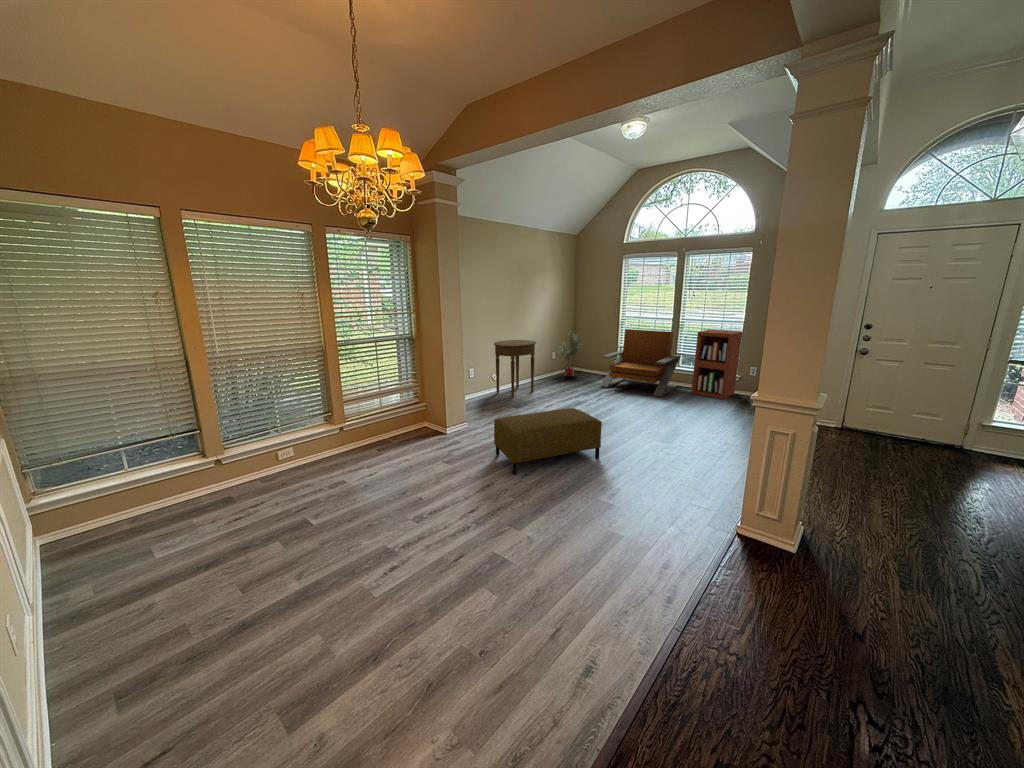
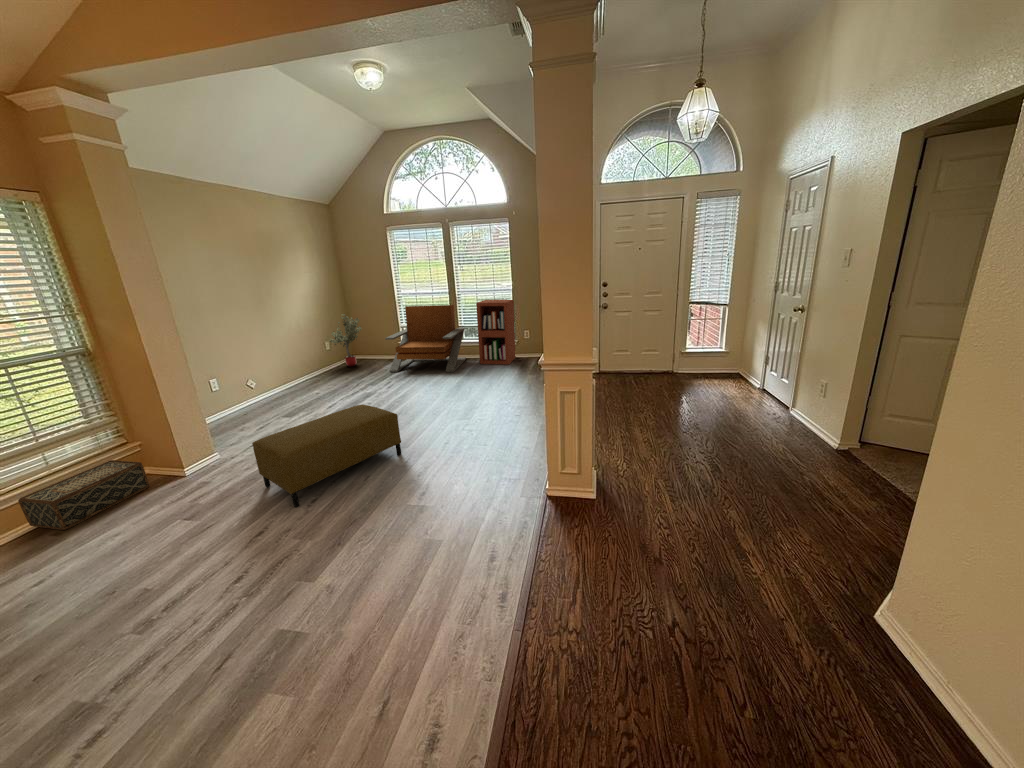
side table: present [494,340,536,397] -> none [238,330,309,403]
woven basket: none [373,413,430,449] -> present [18,460,150,530]

